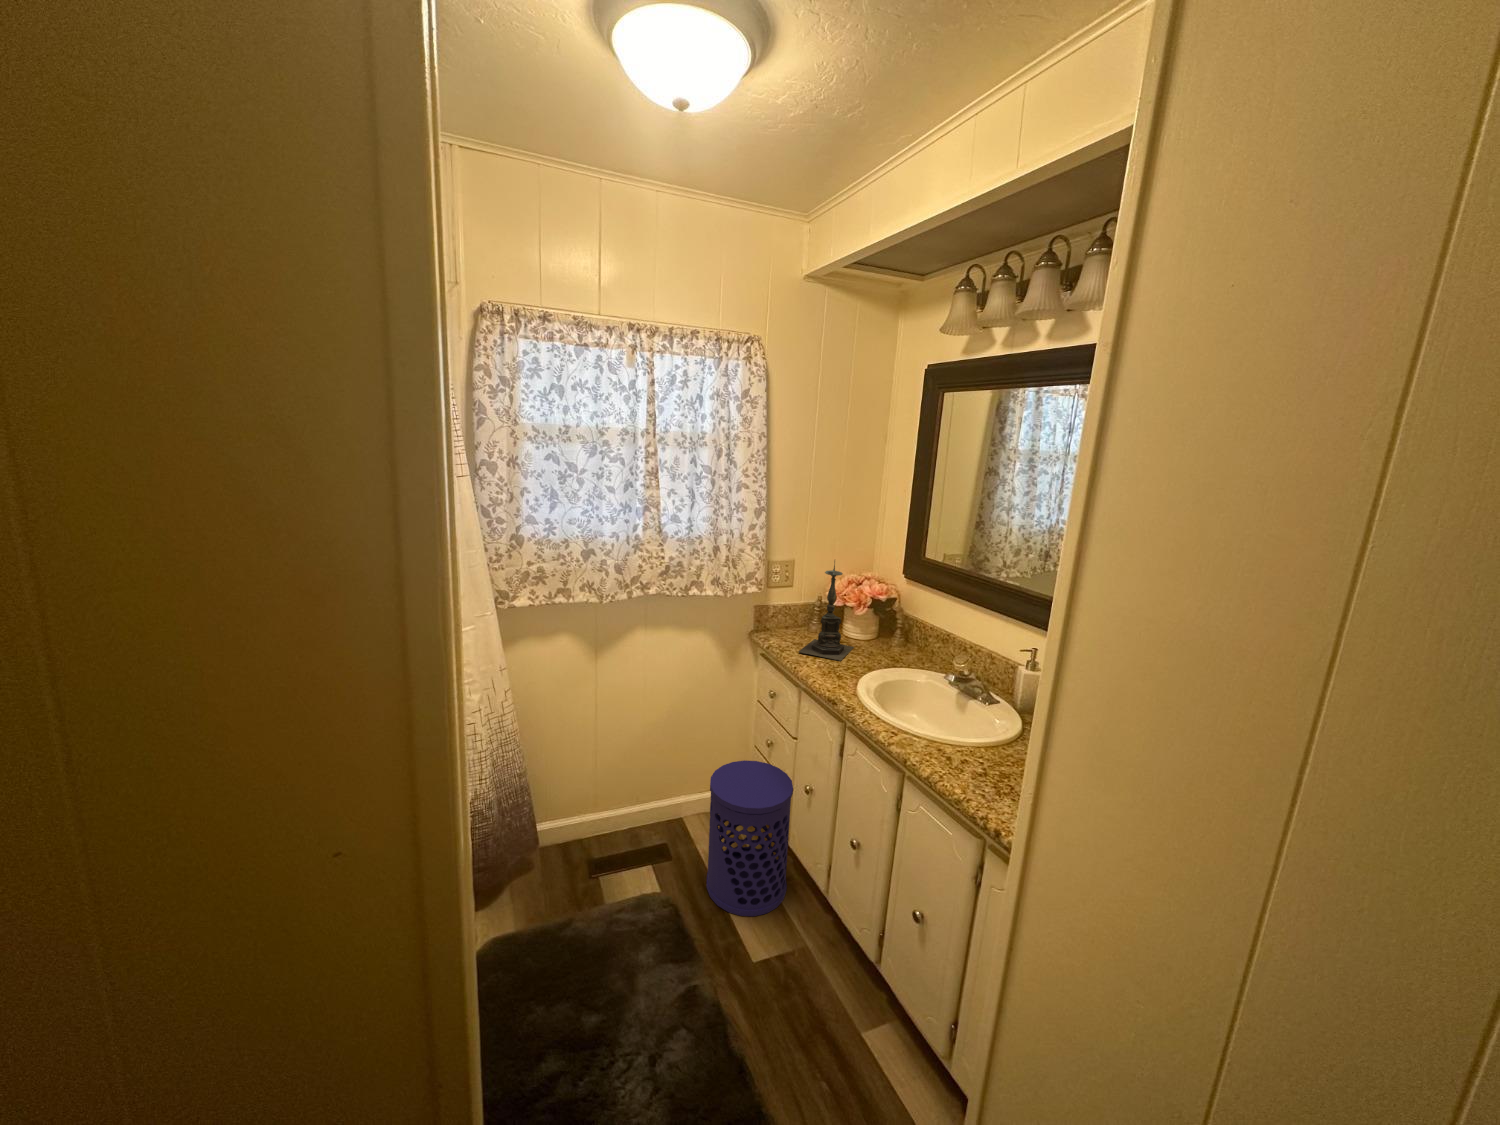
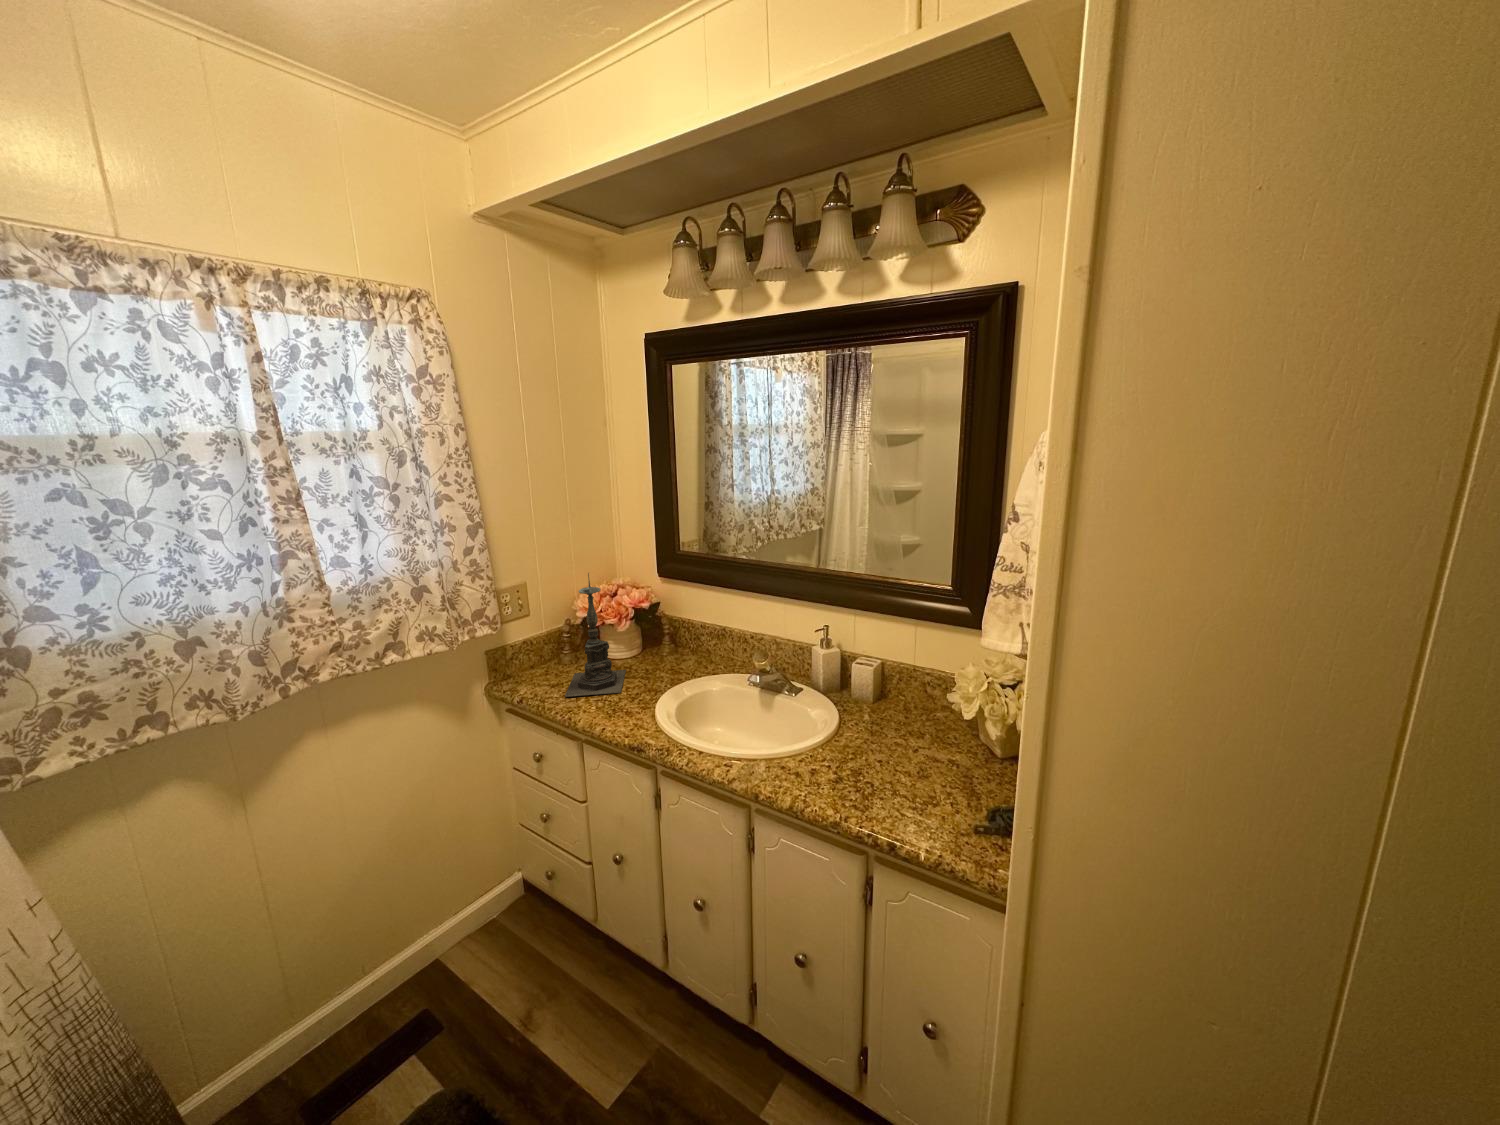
waste bin: present [707,760,793,916] -> none [485,846,612,1058]

